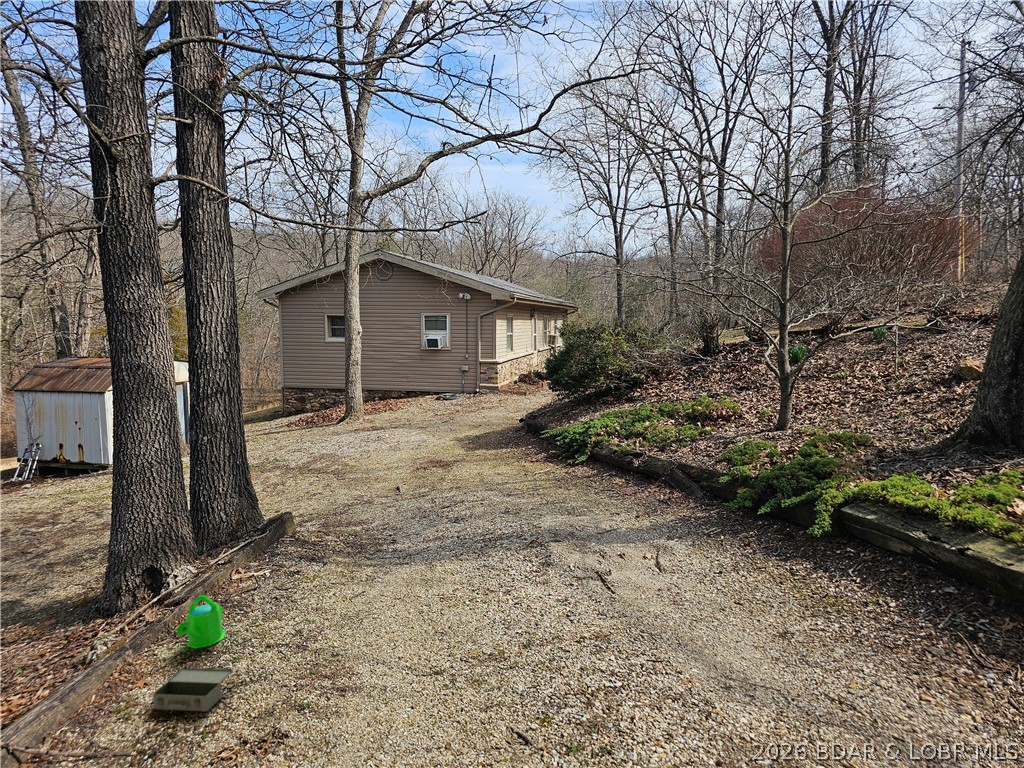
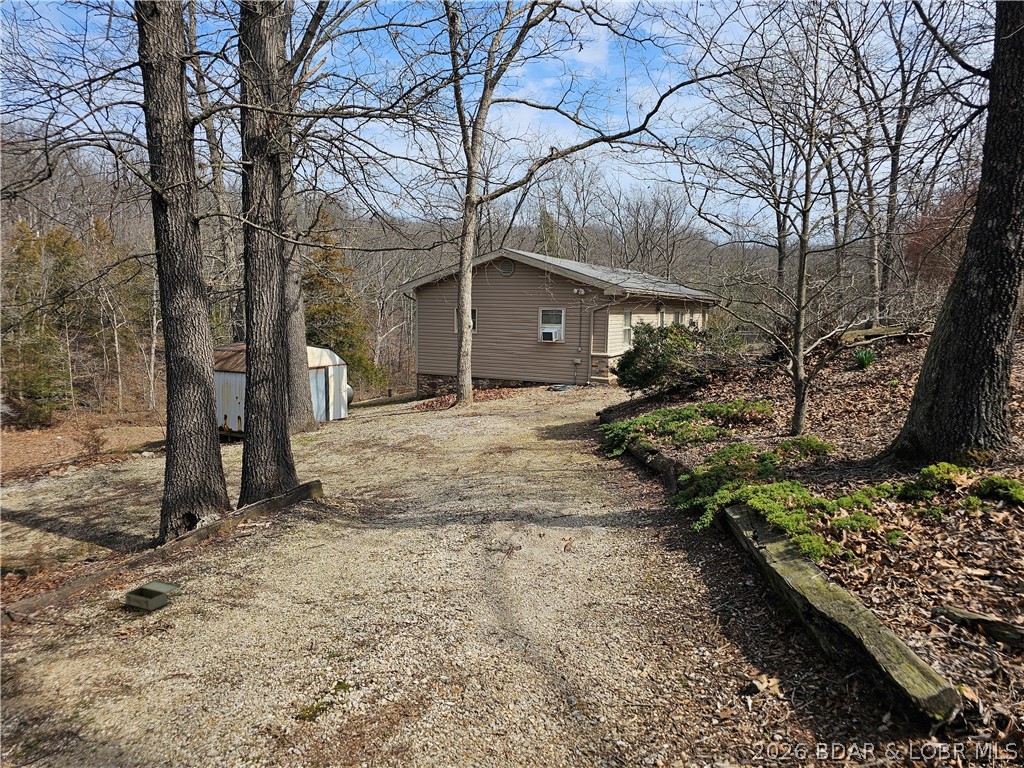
watering can: present [177,595,226,648] -> none [166,532,212,570]

